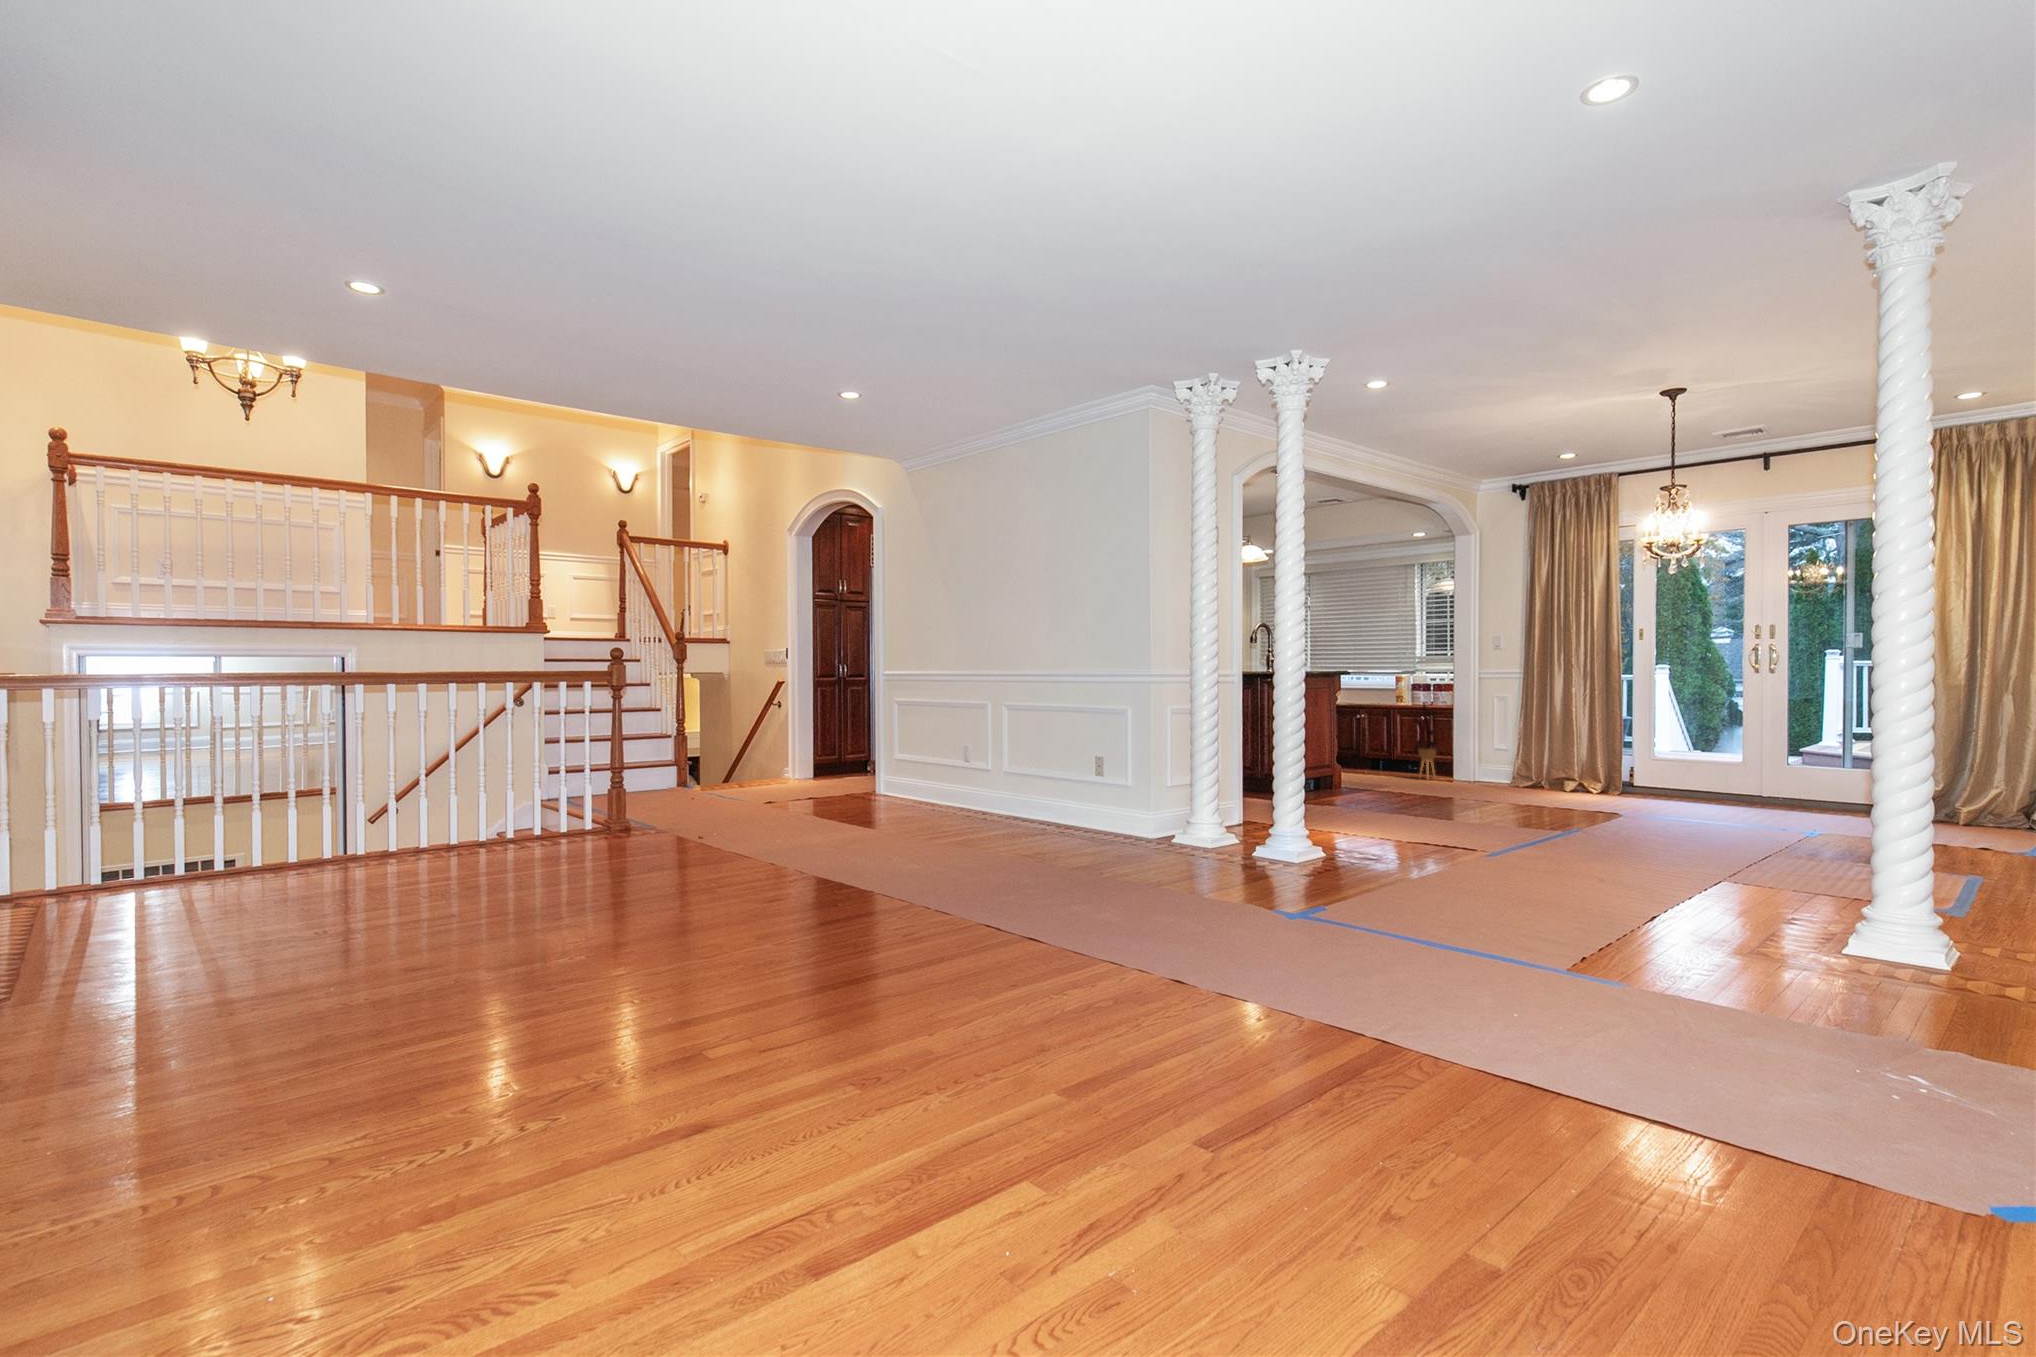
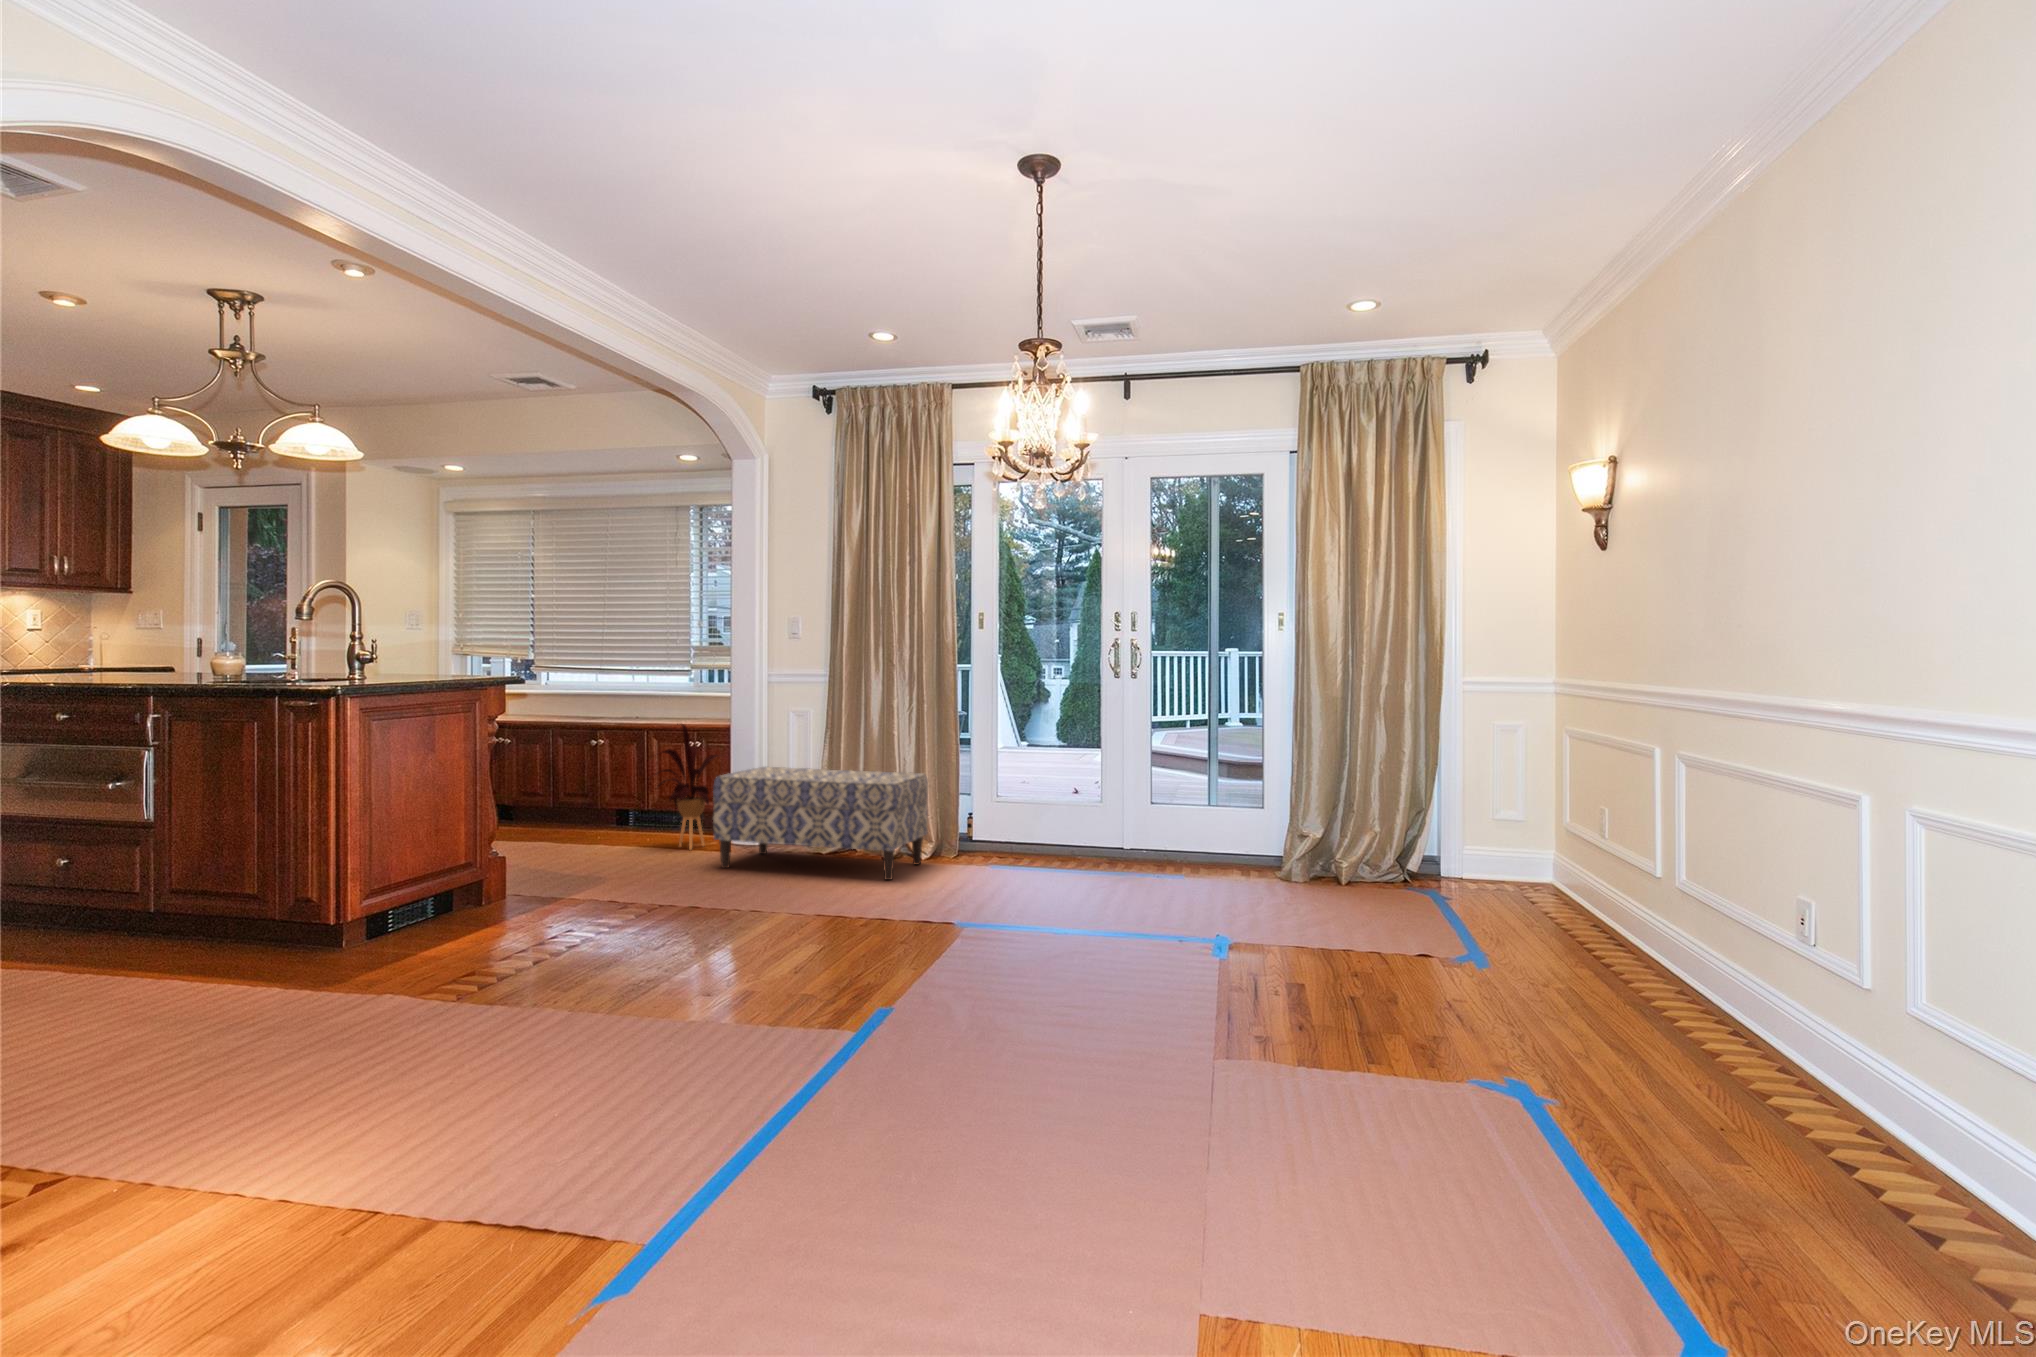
bench: none [1448,730,1598,800] -> present [713,767,928,880]

